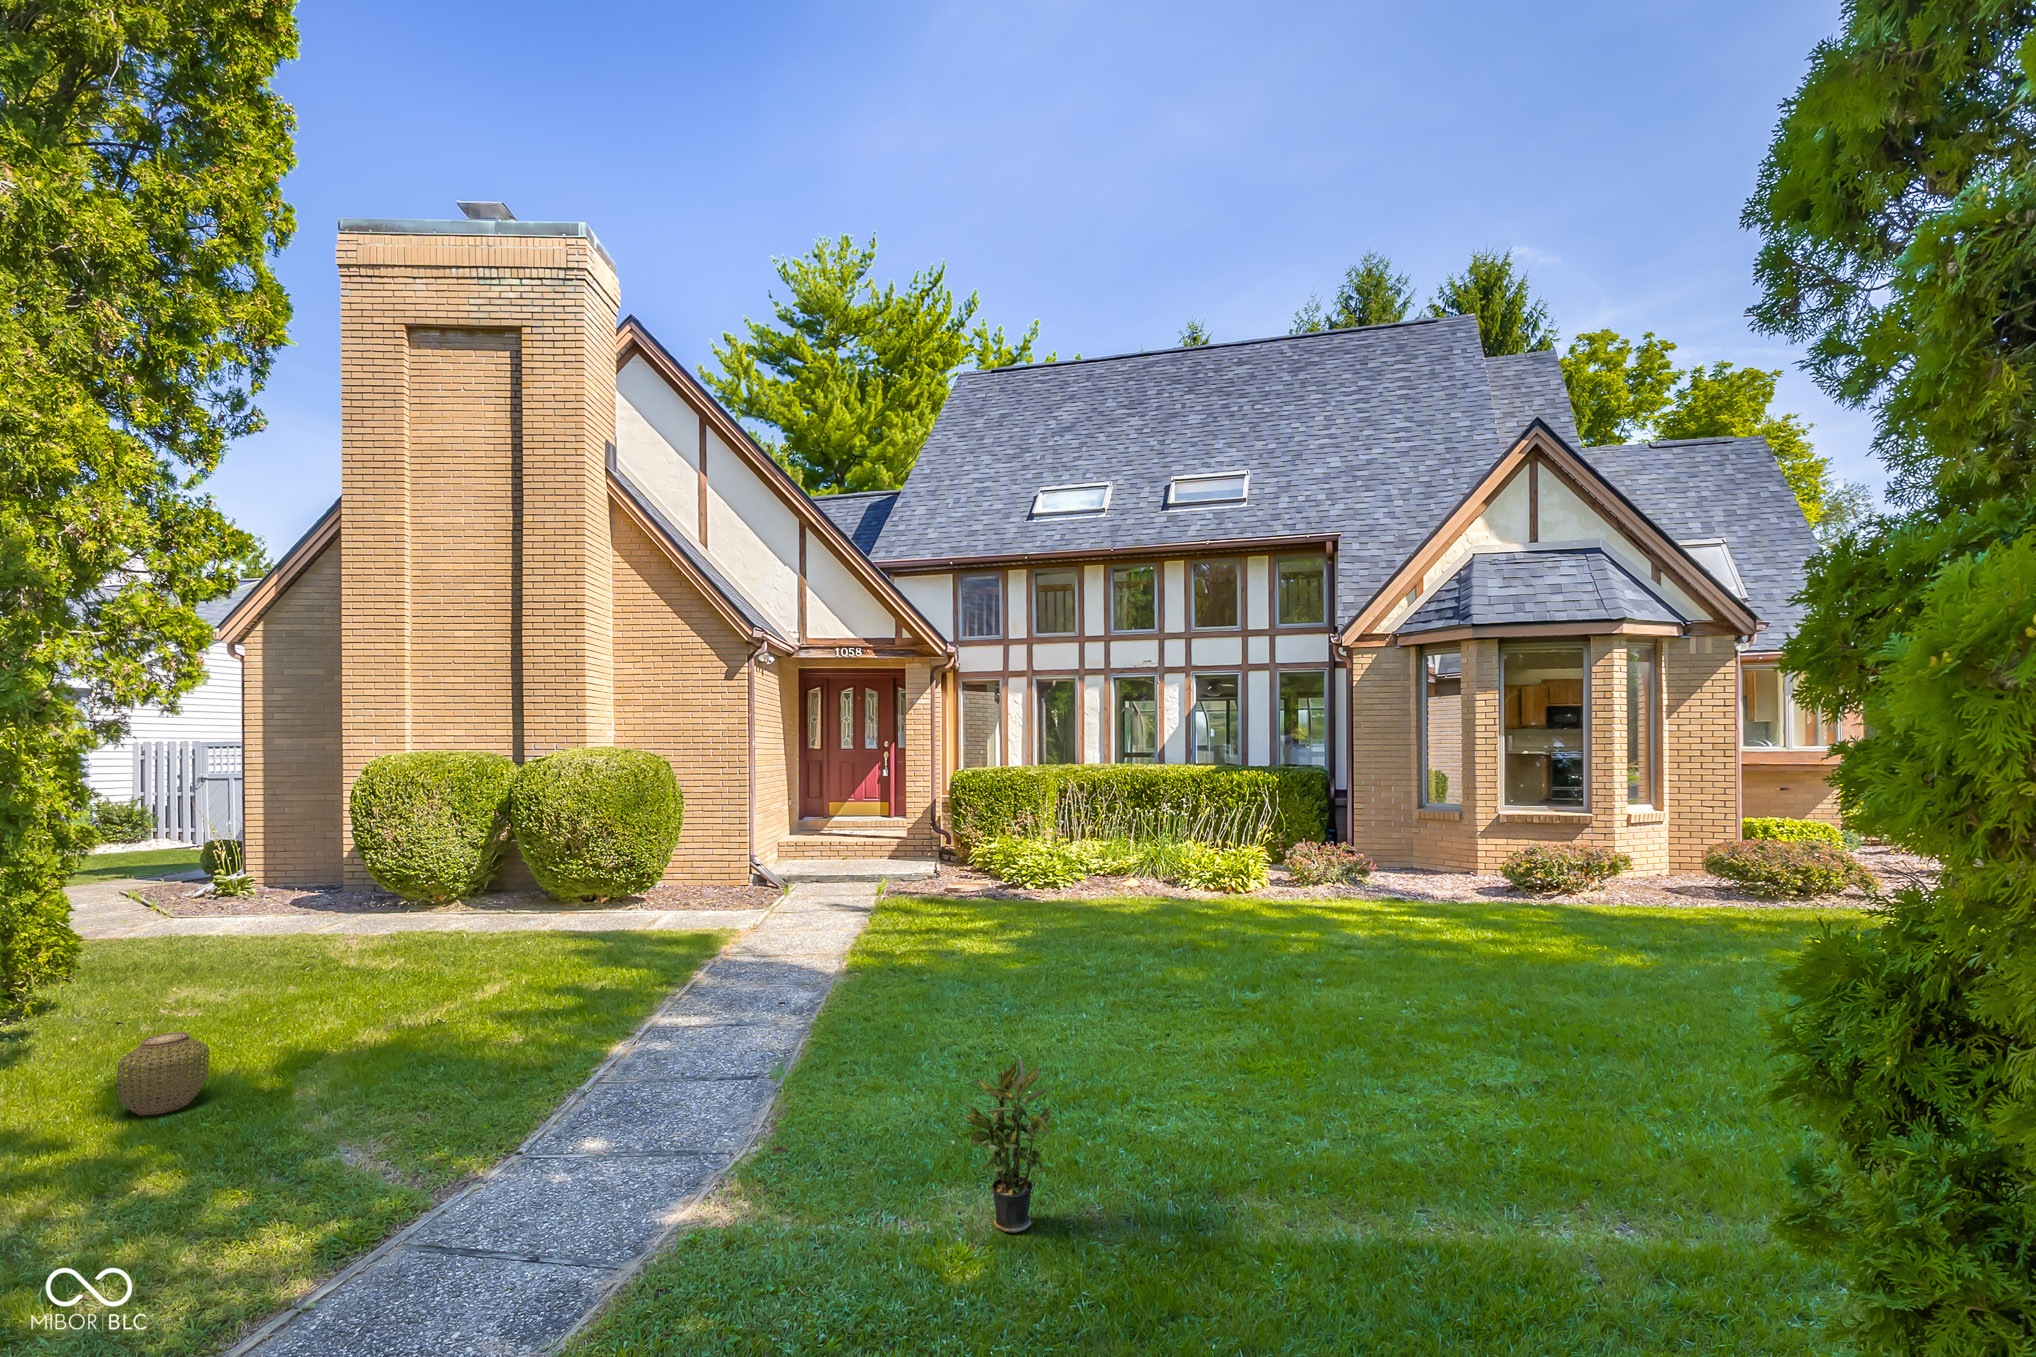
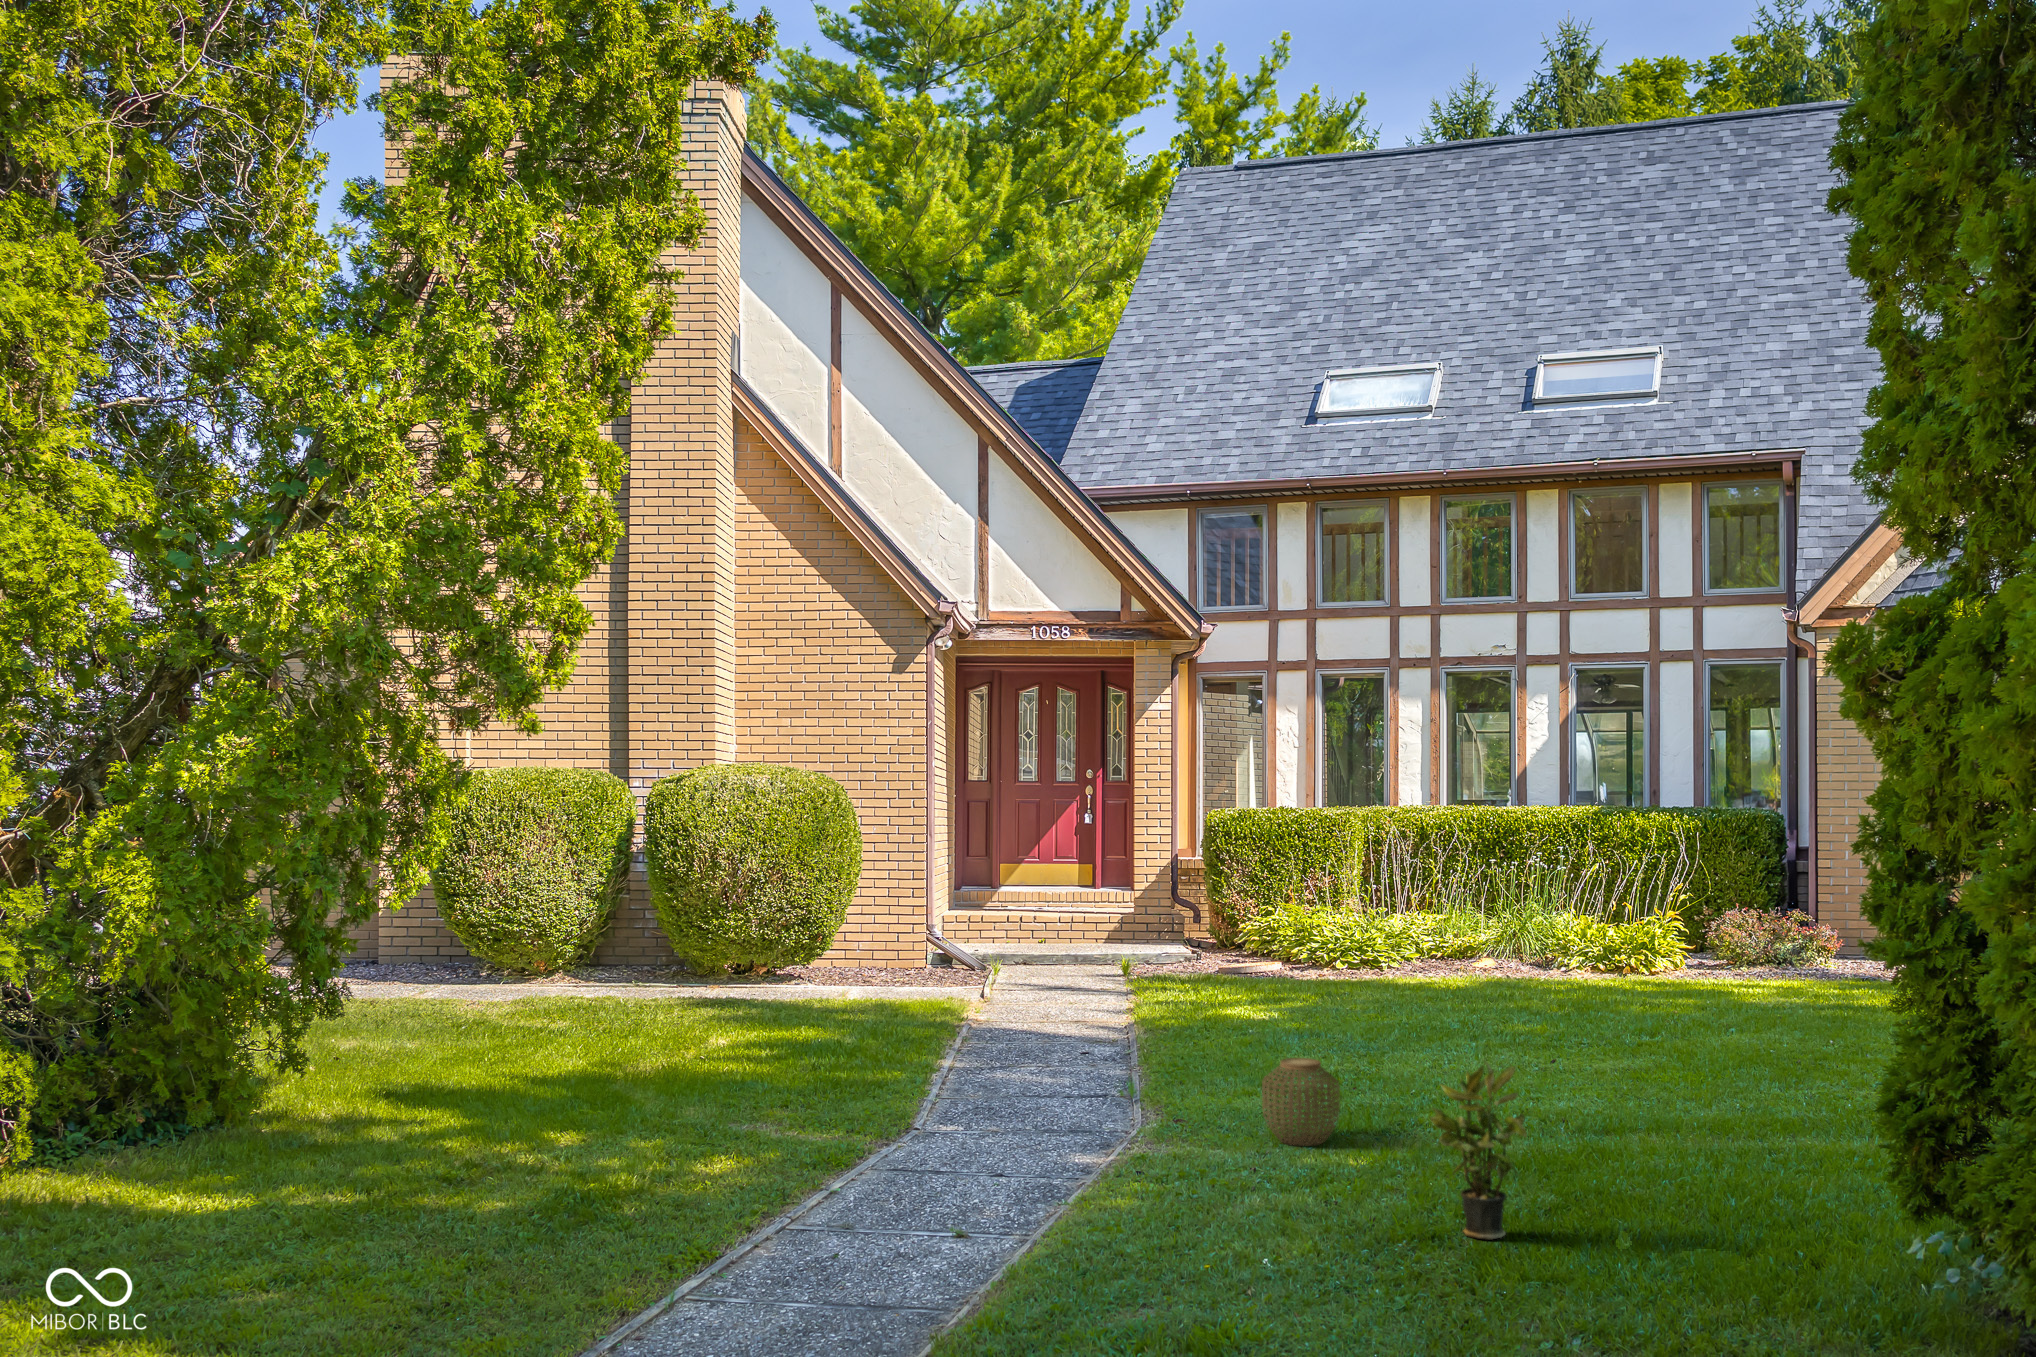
woven basket: present [117,1032,209,1115] -> present [1262,1058,1339,1146]

